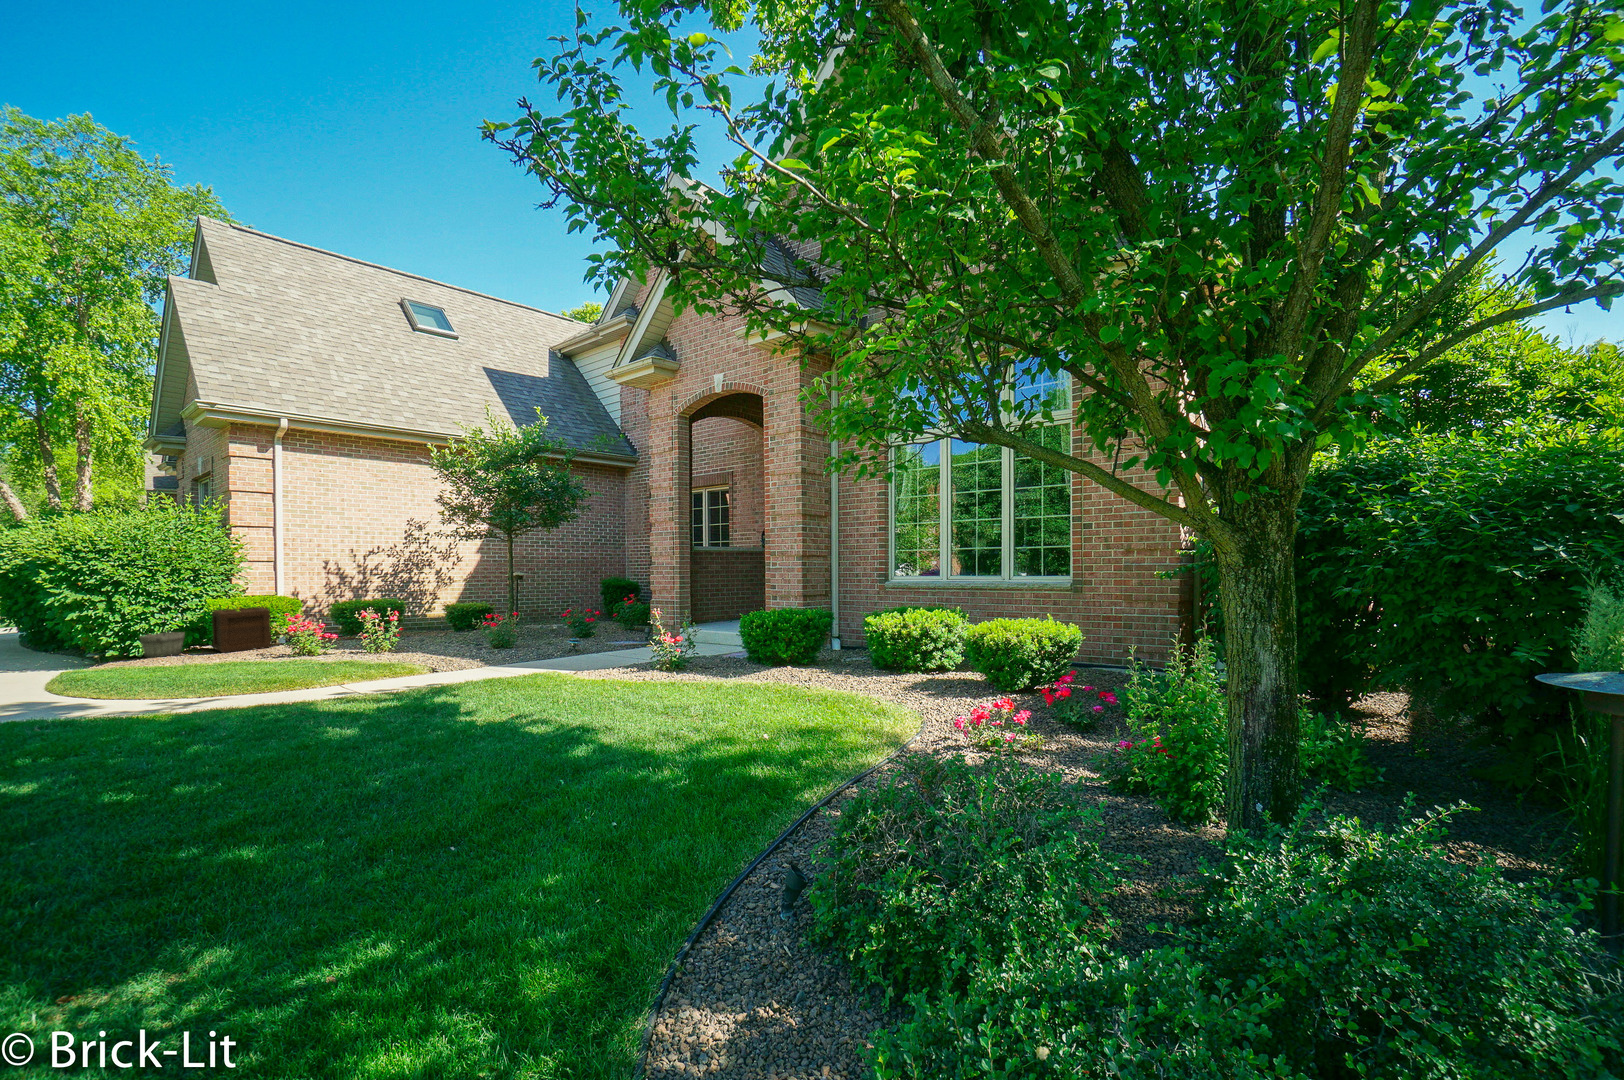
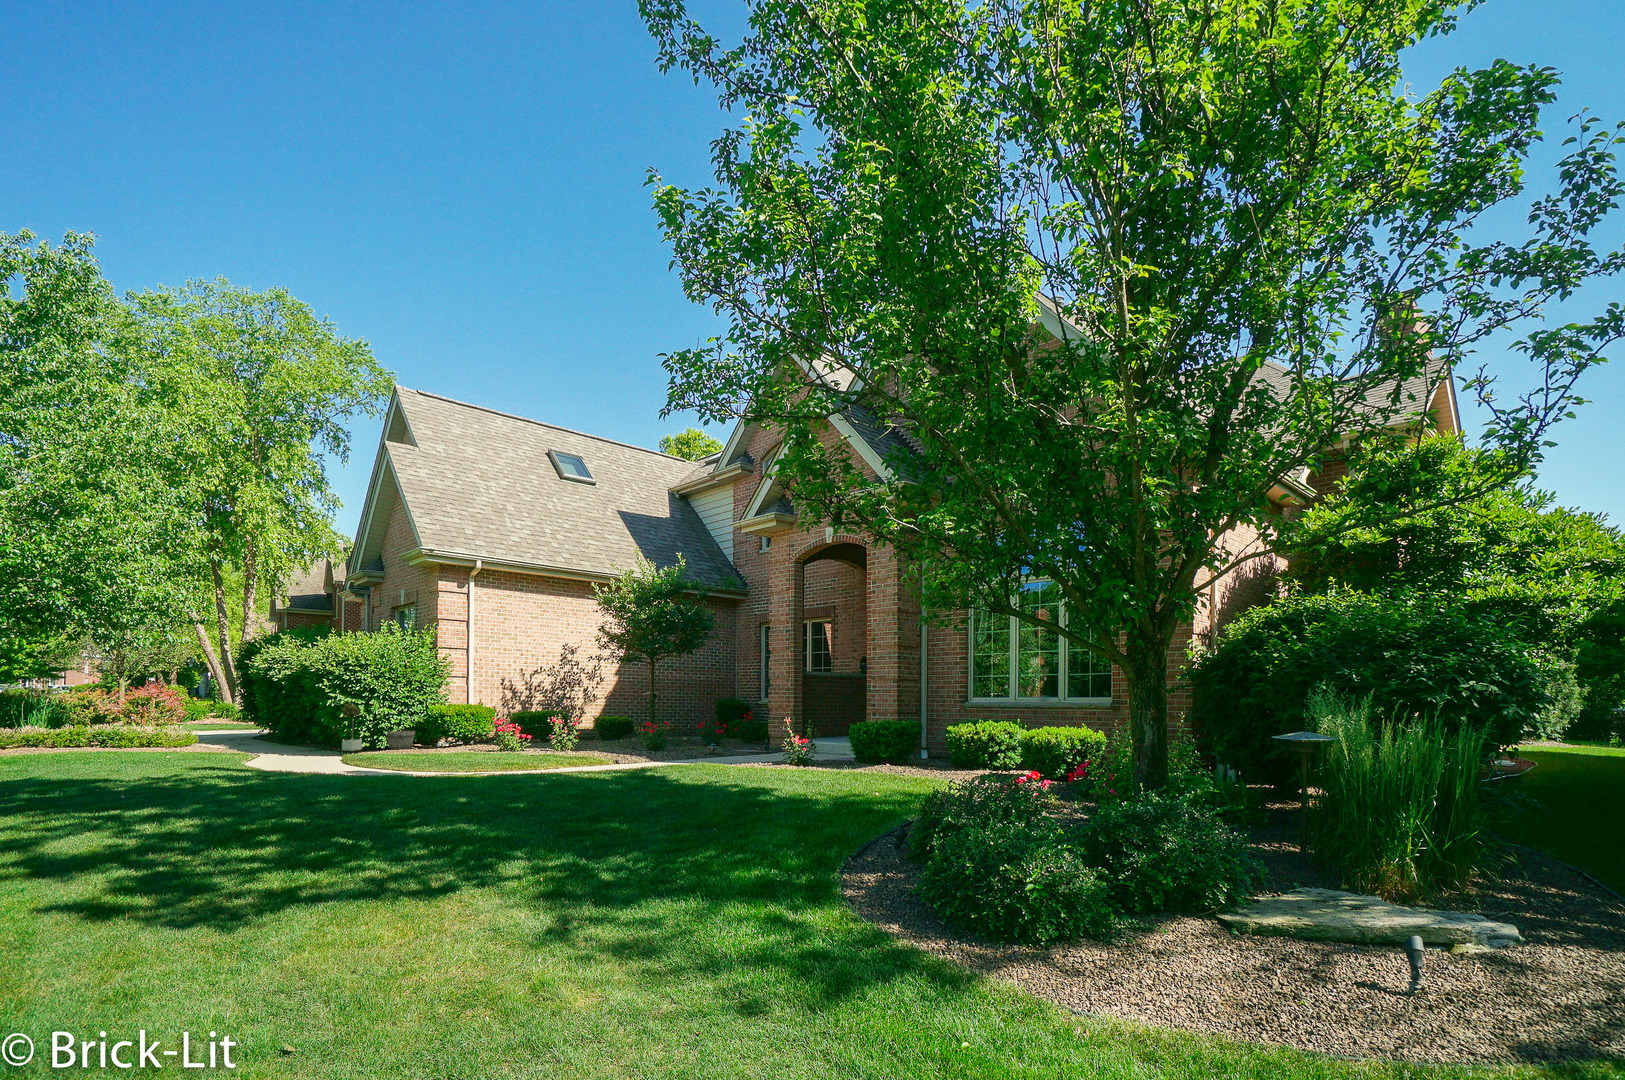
potted tree: none [66,601,104,662] -> present [341,704,362,751]
wooden crate: present [212,607,271,653] -> none [431,713,475,748]

